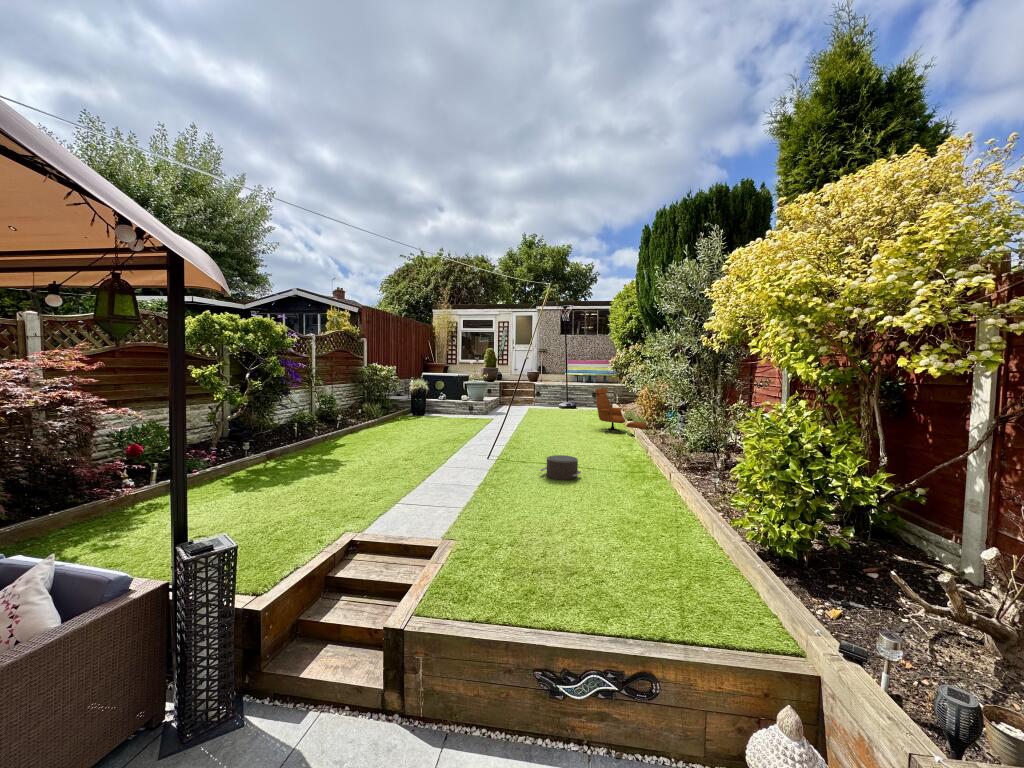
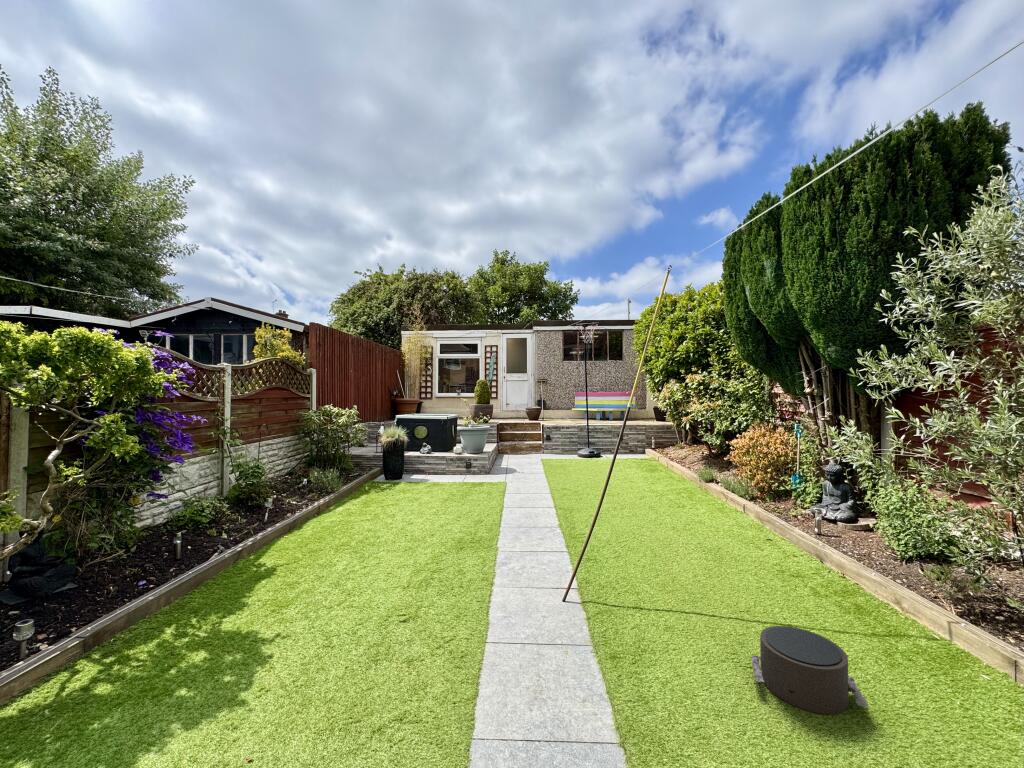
lounge chair: present [595,389,647,436] -> none [681,440,775,519]

